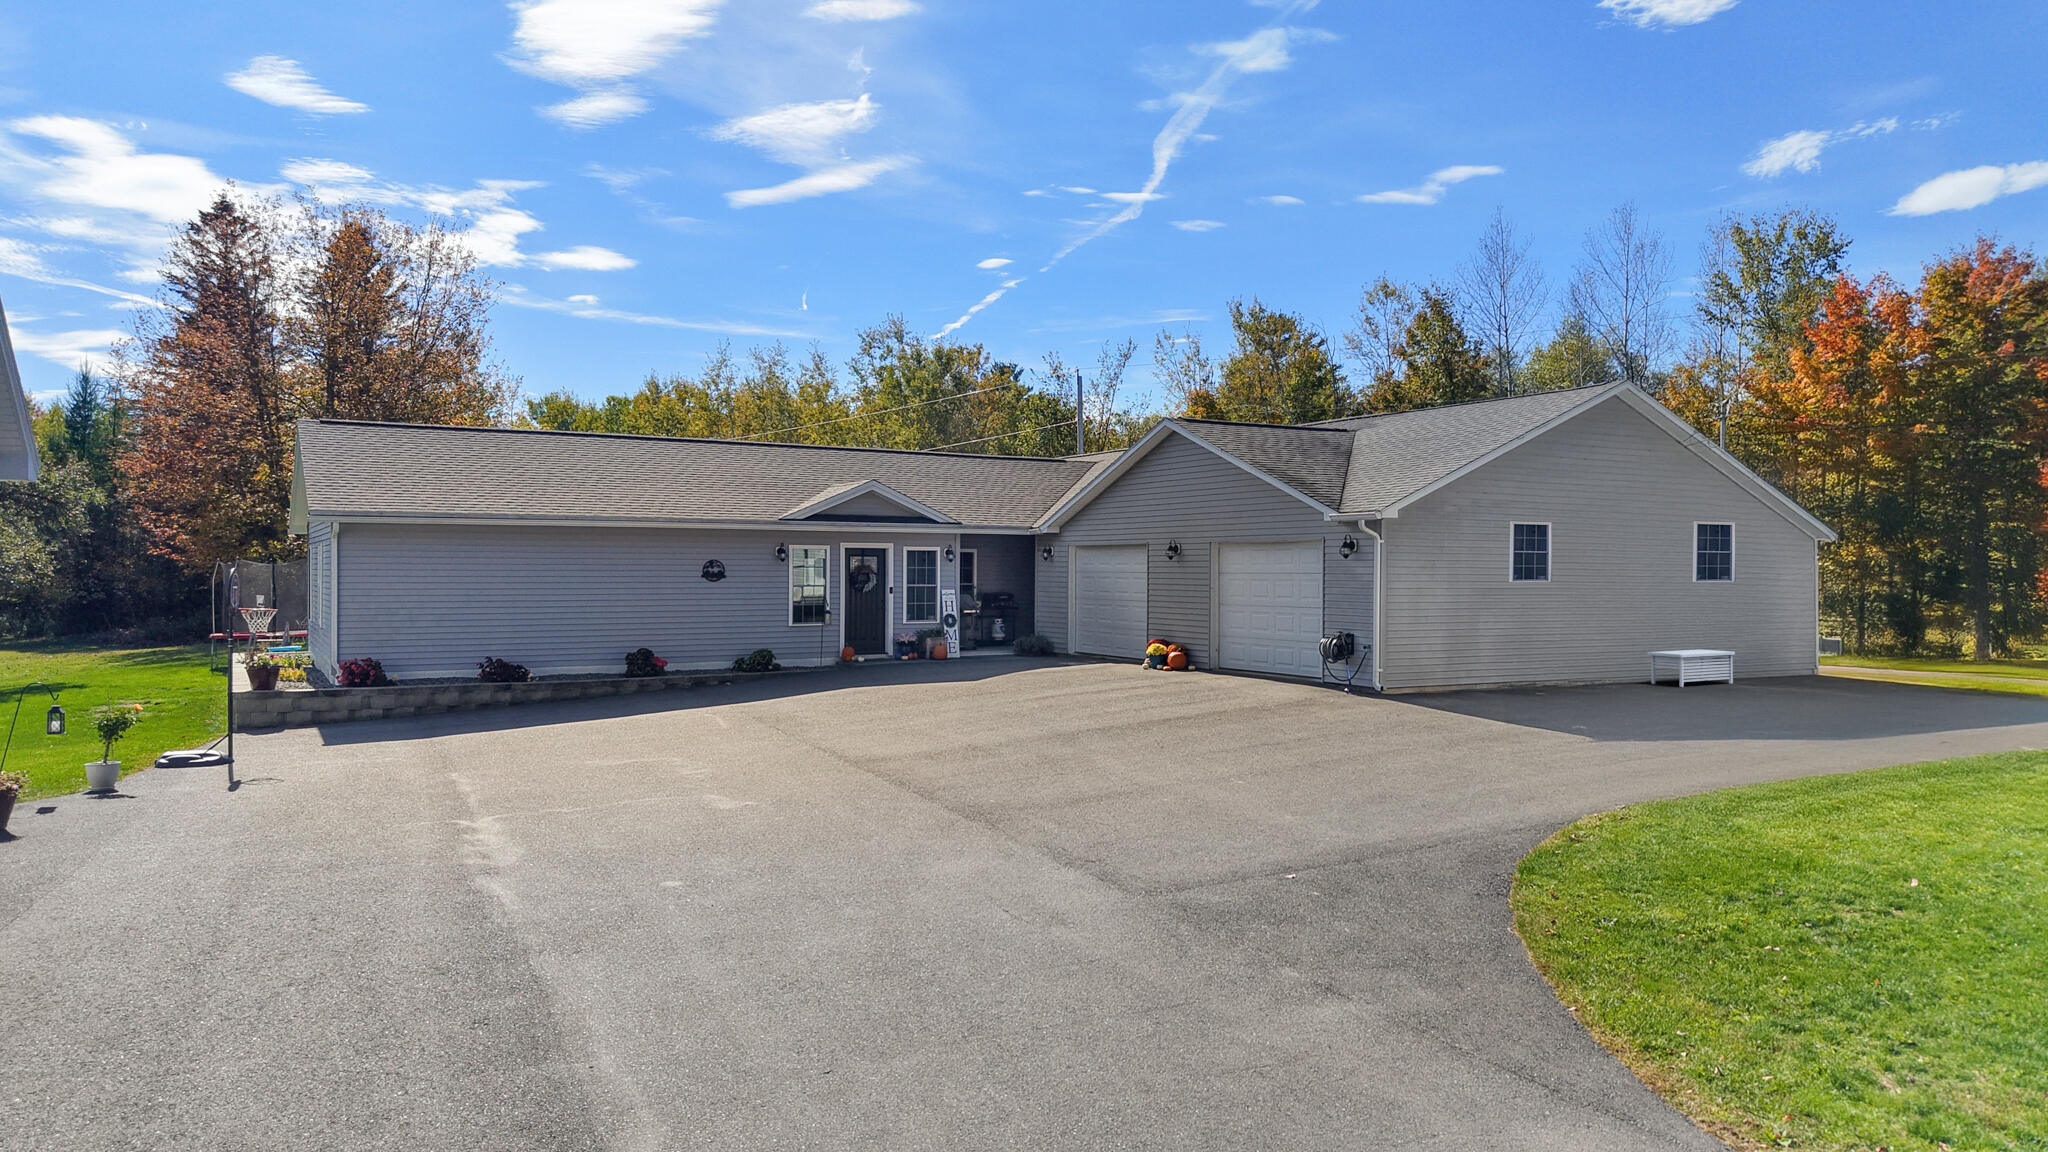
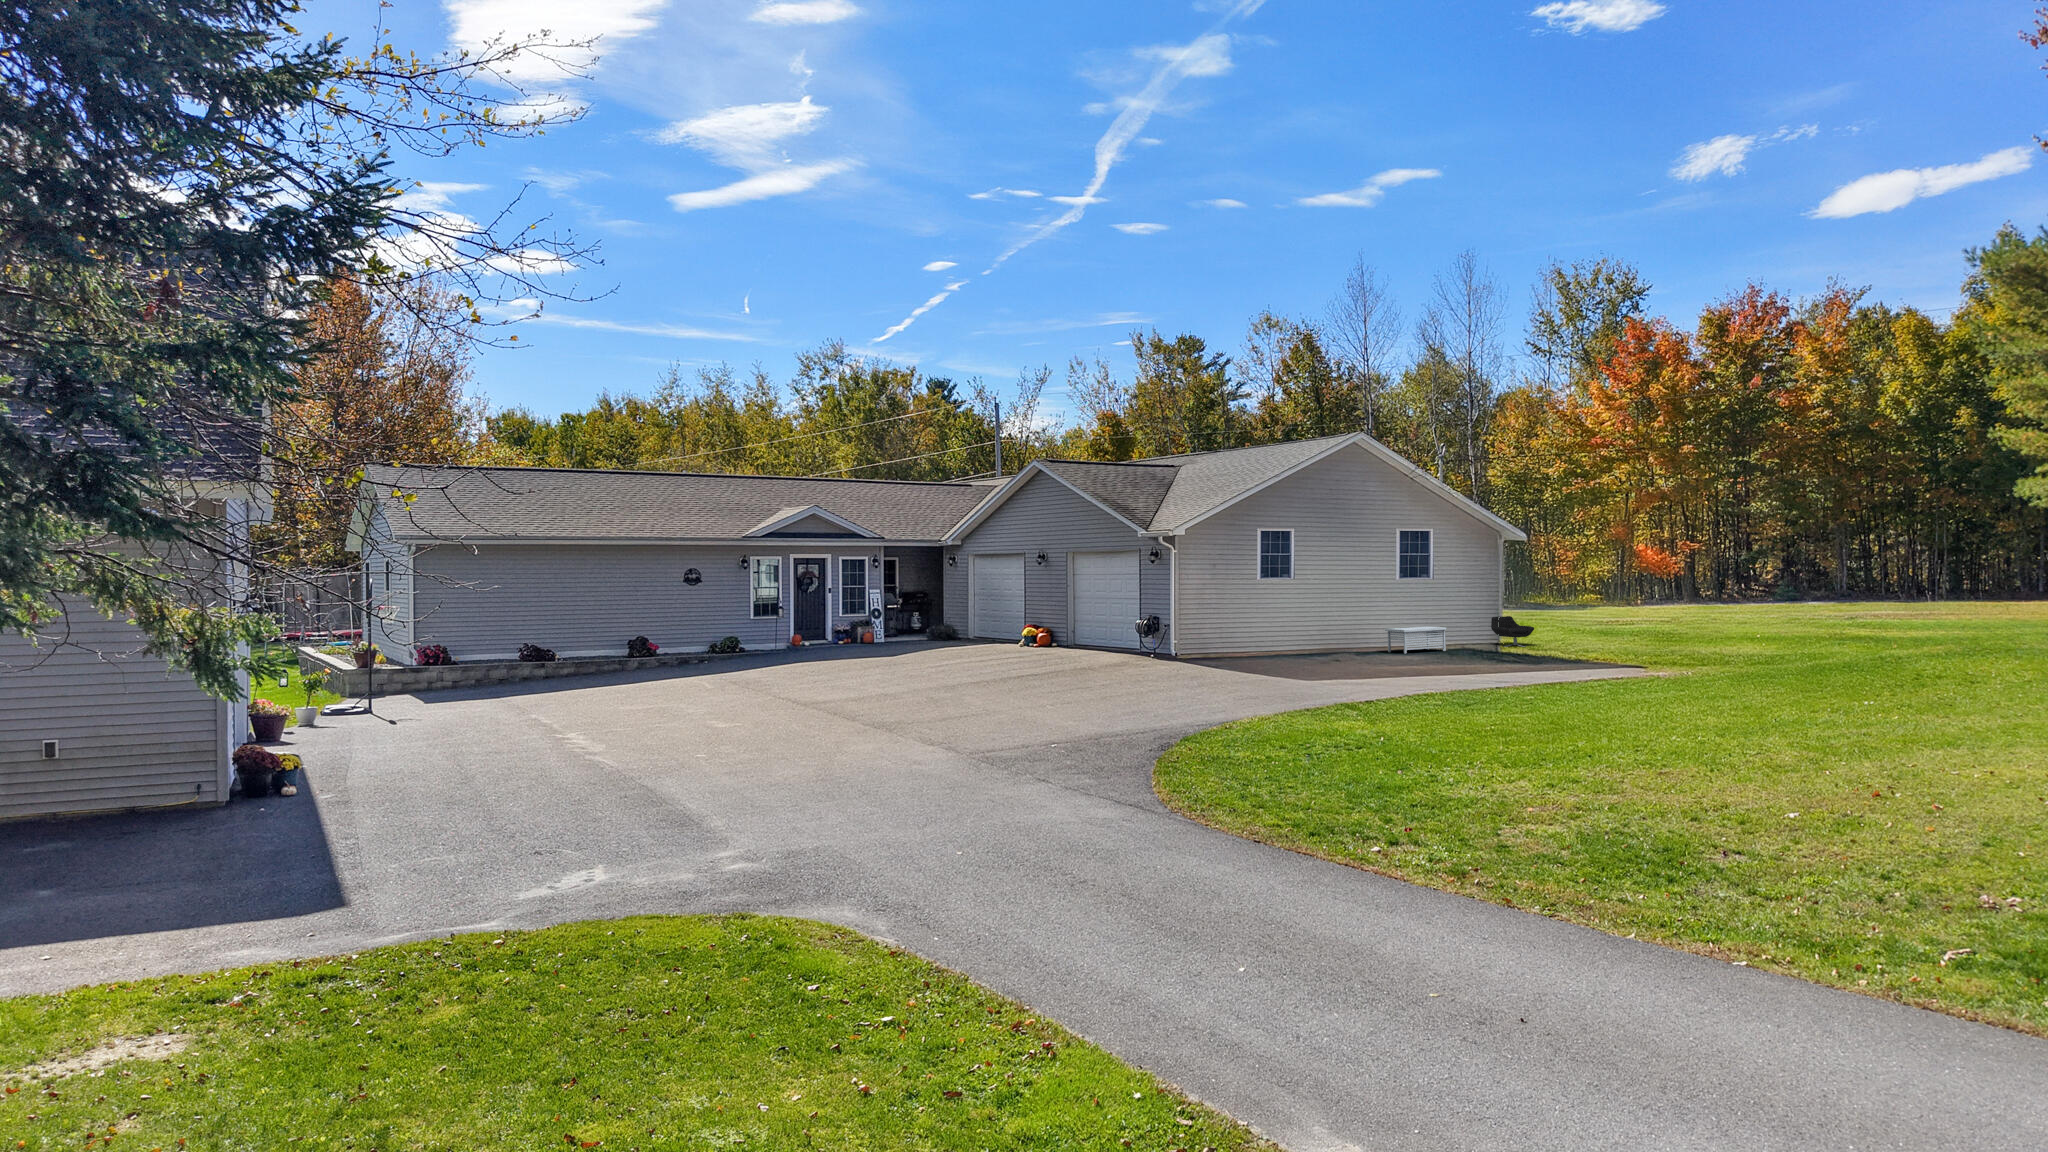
lounge chair: none [1782,636,1847,679] -> present [1491,616,1534,647]

